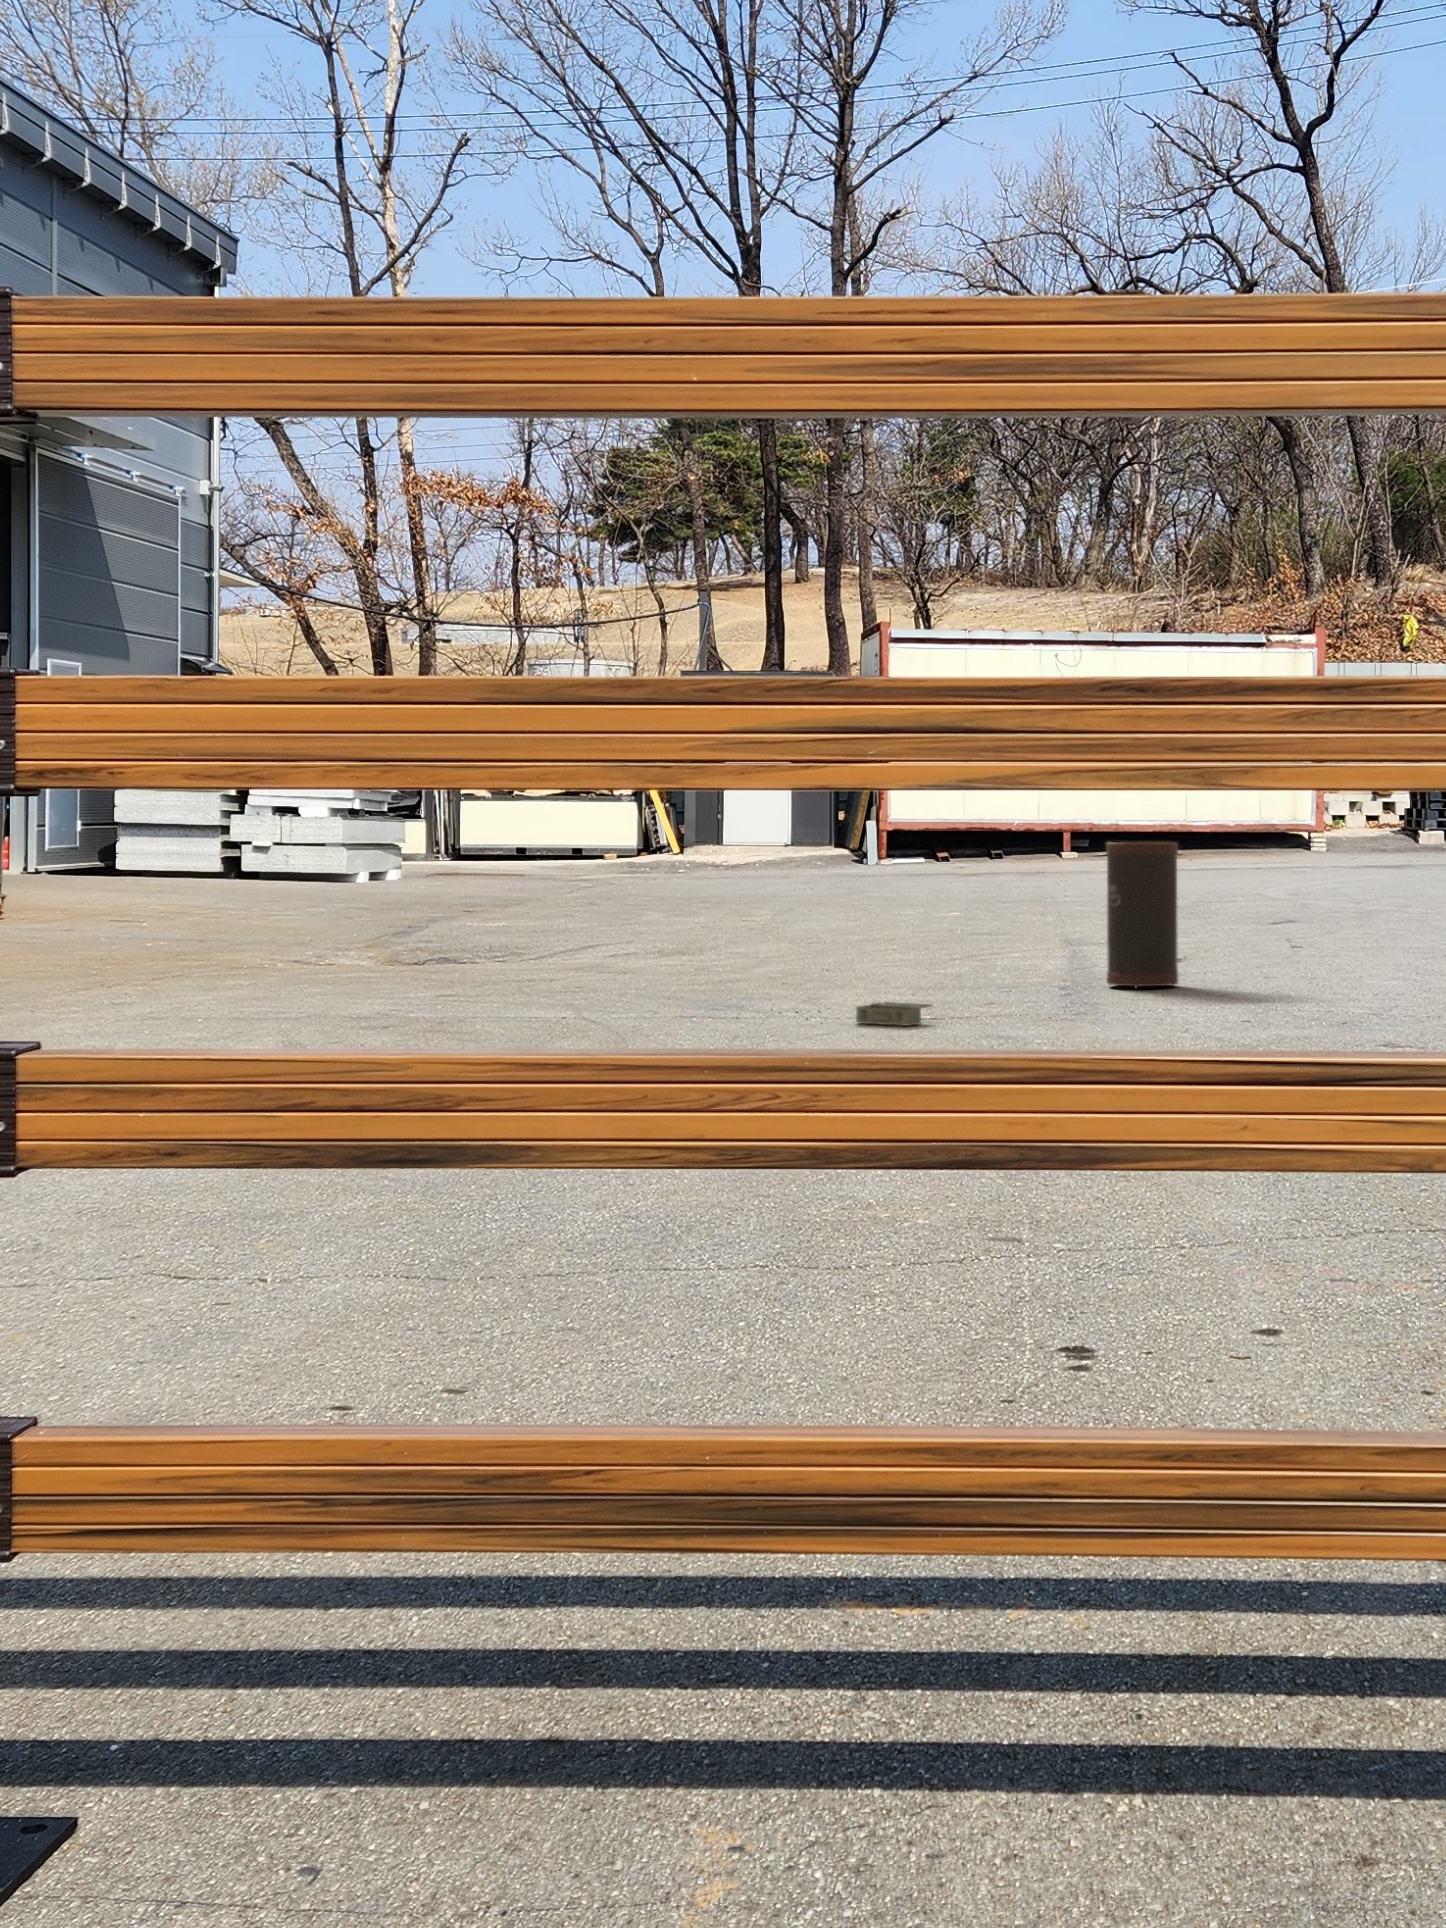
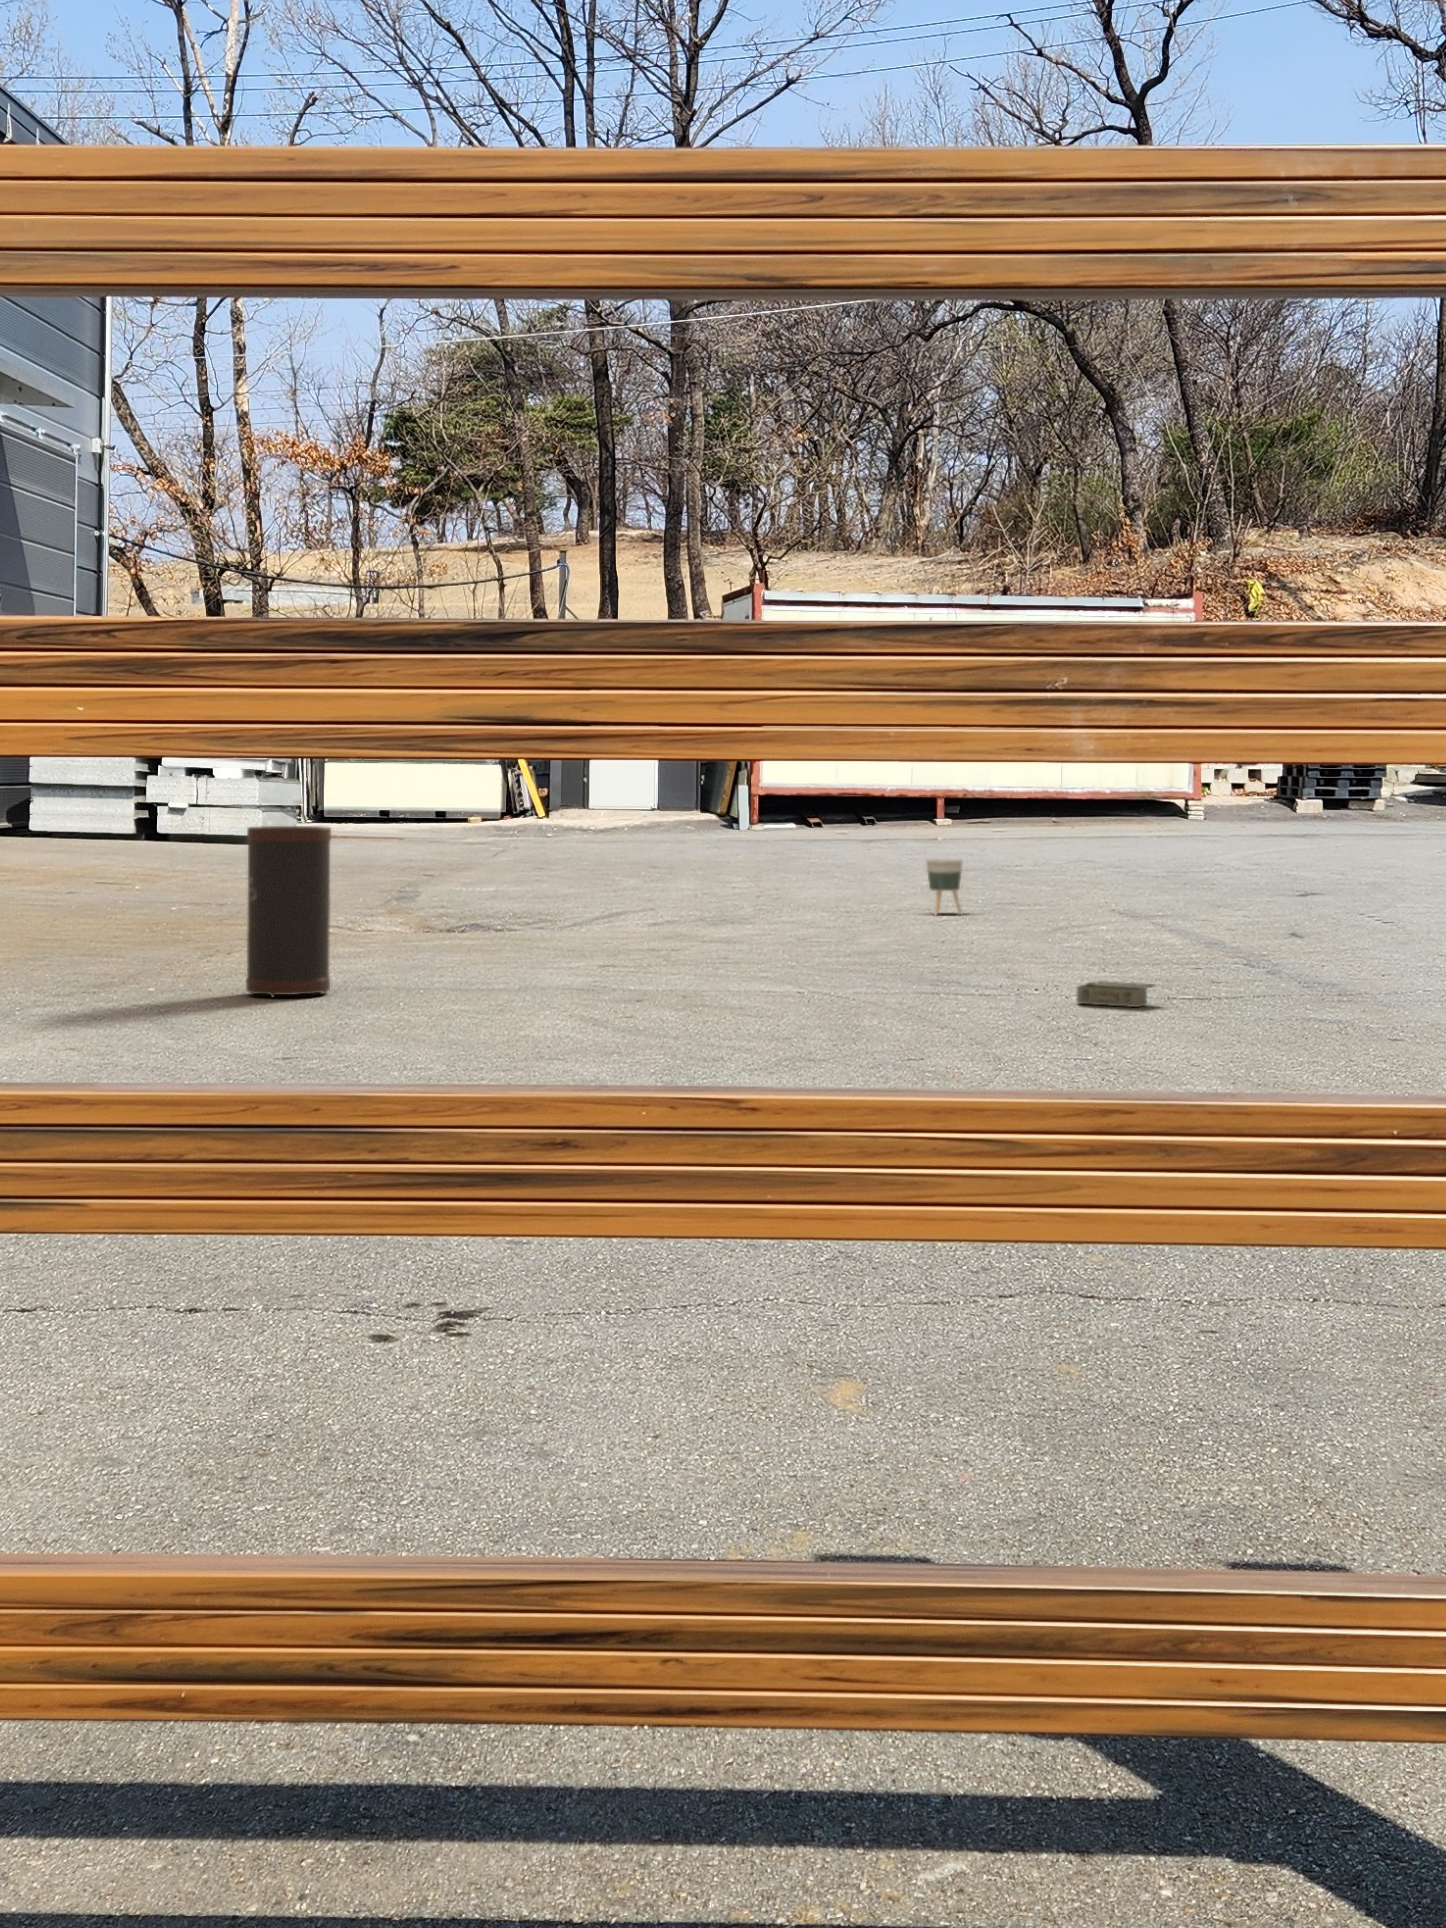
trash can: present [1106,842,1178,989] -> present [246,826,331,997]
planter: none [872,889,907,944] -> present [926,859,962,915]

